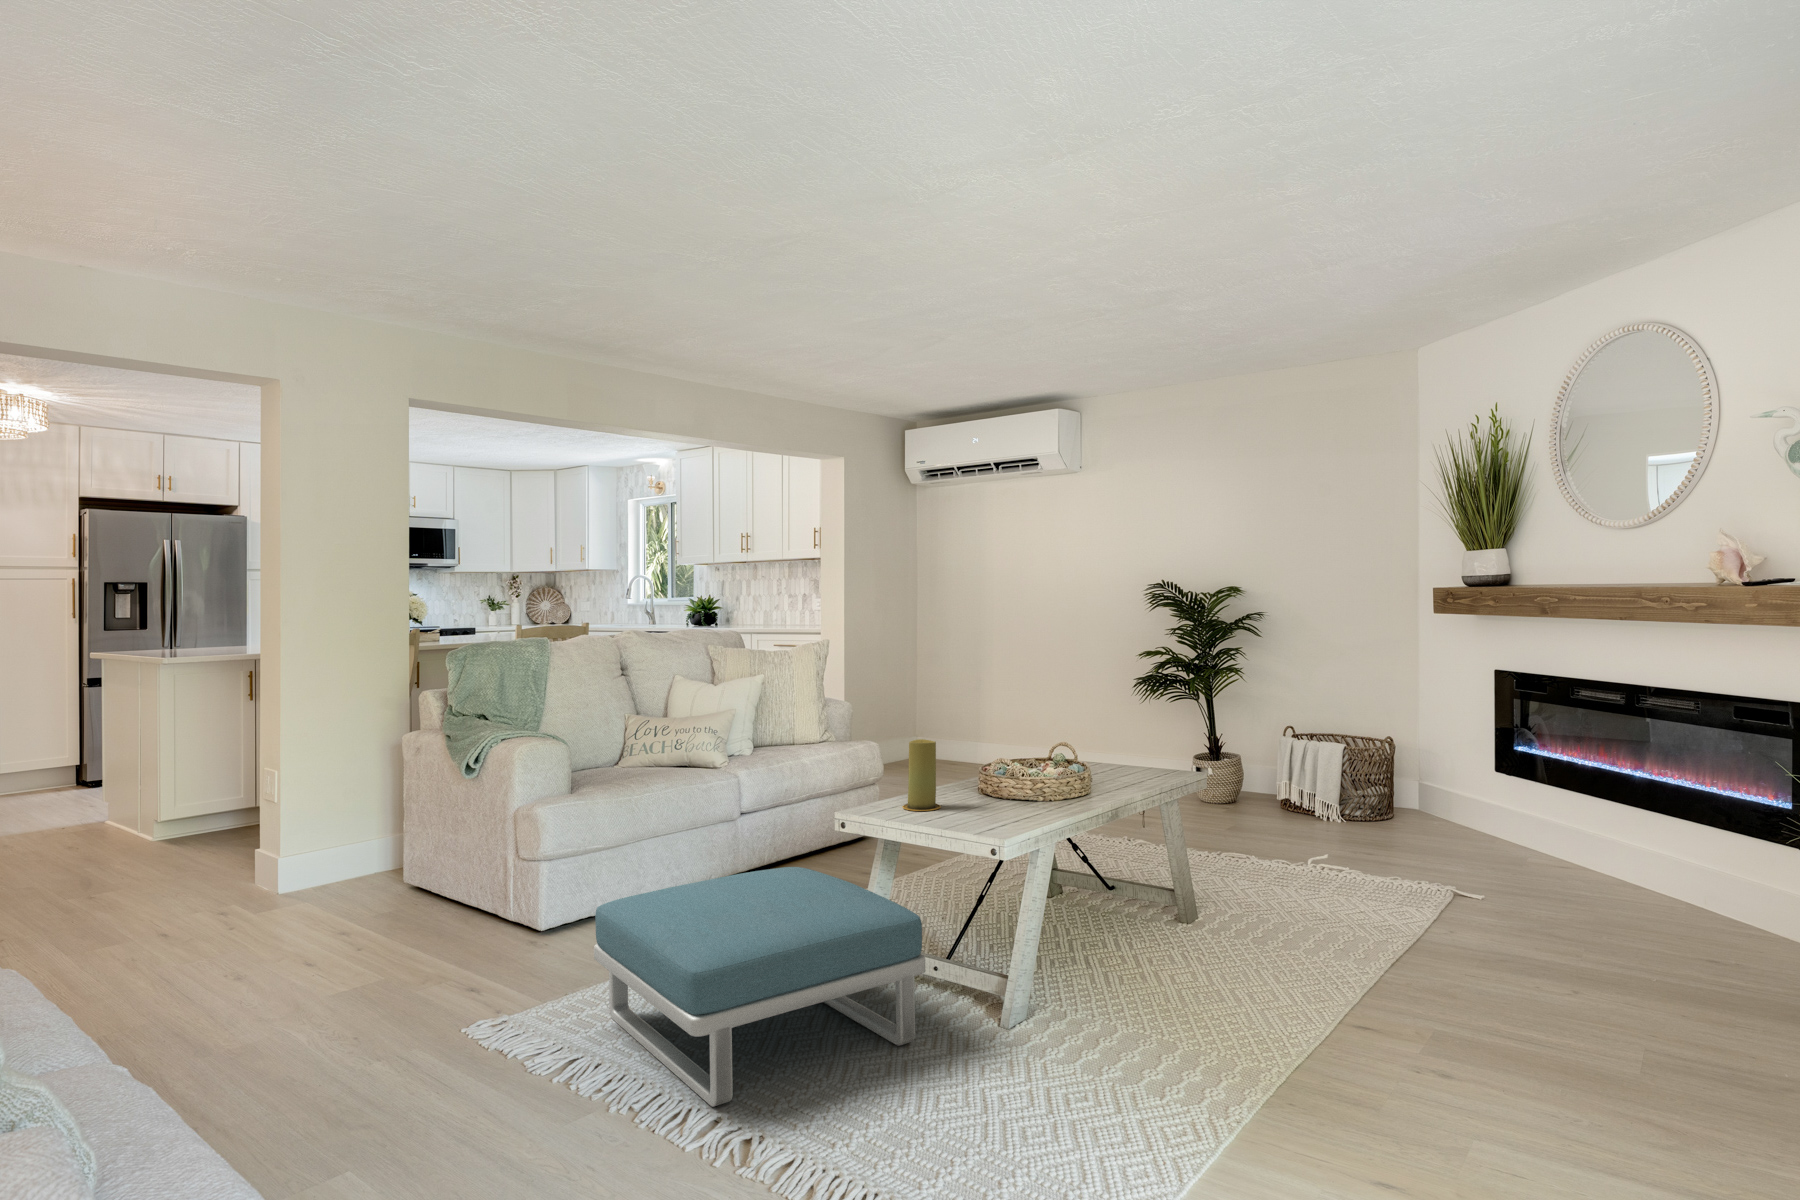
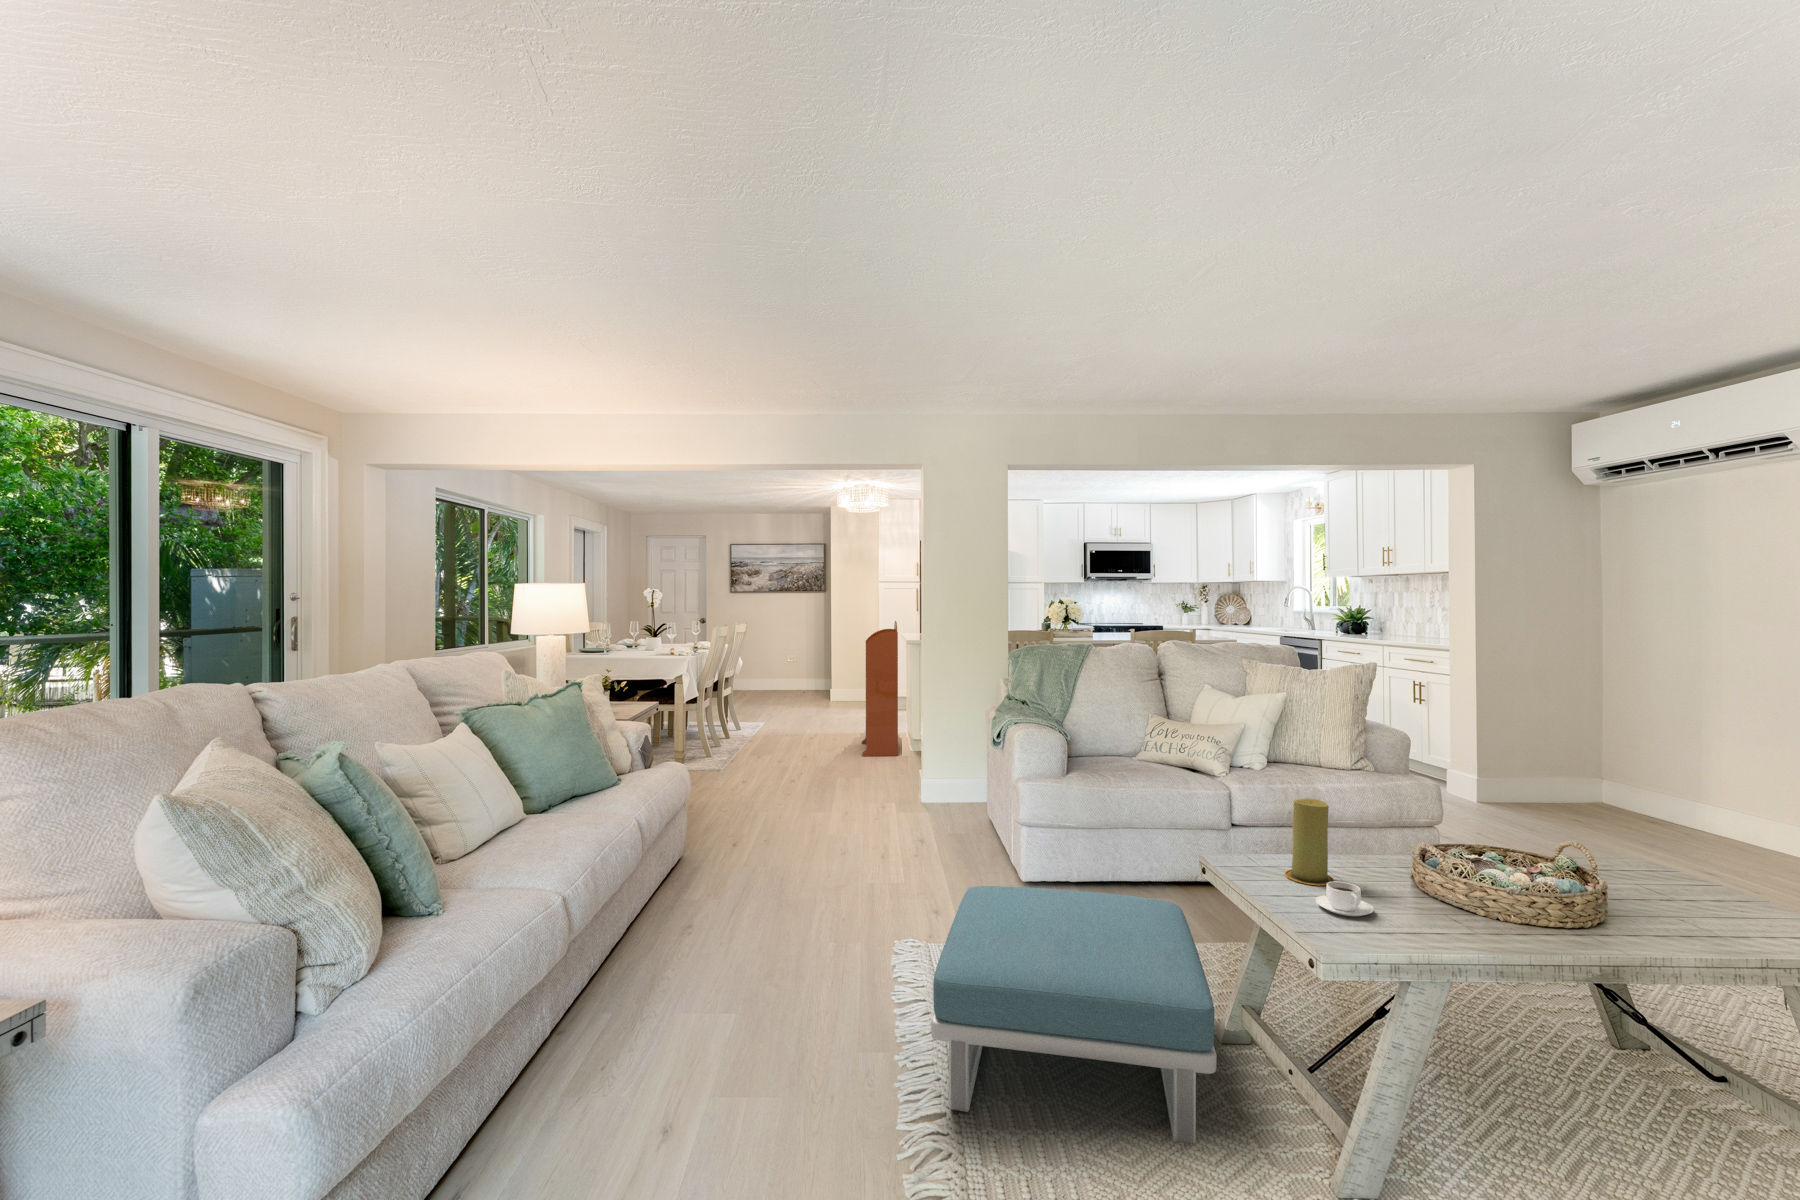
bookcase: none [42,627,143,853] -> present [862,621,898,756]
coffee cup: none [950,797,992,821] -> present [1315,881,1374,916]

